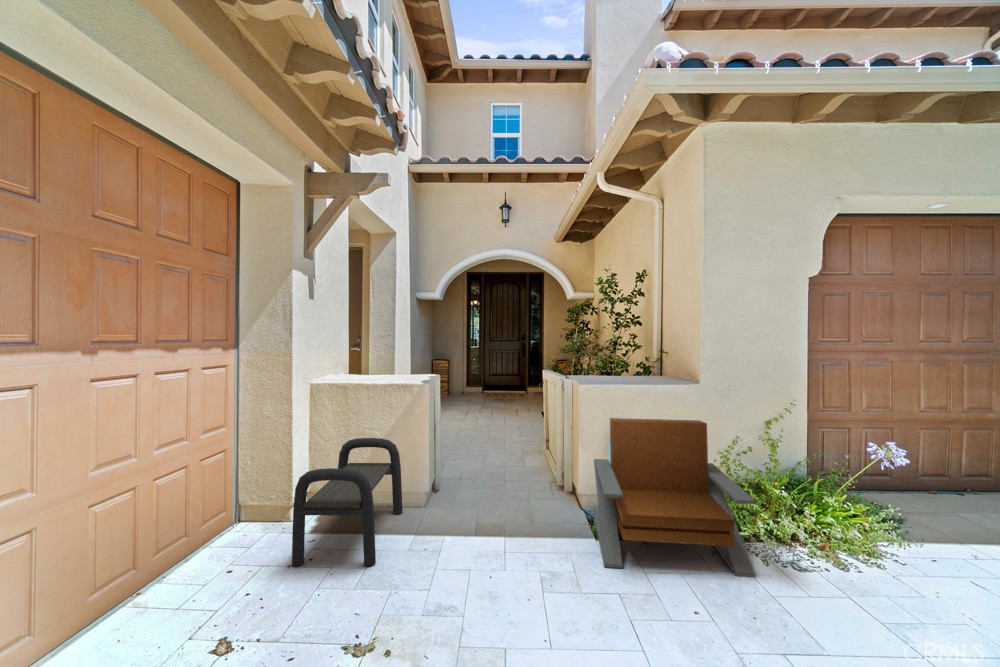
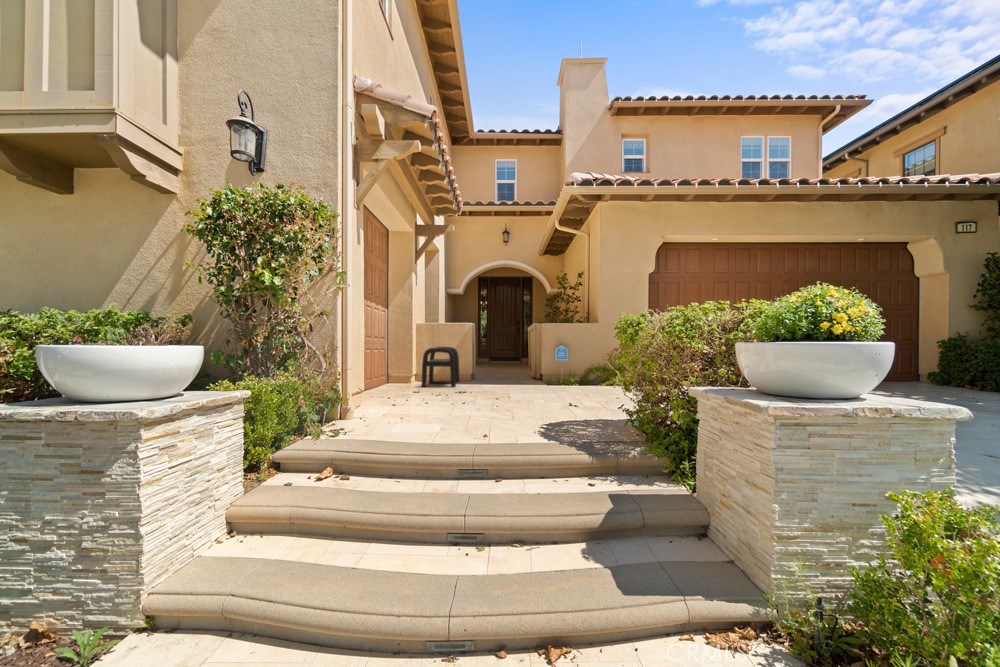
lounge chair: present [594,418,756,577] -> none [548,335,607,388]

